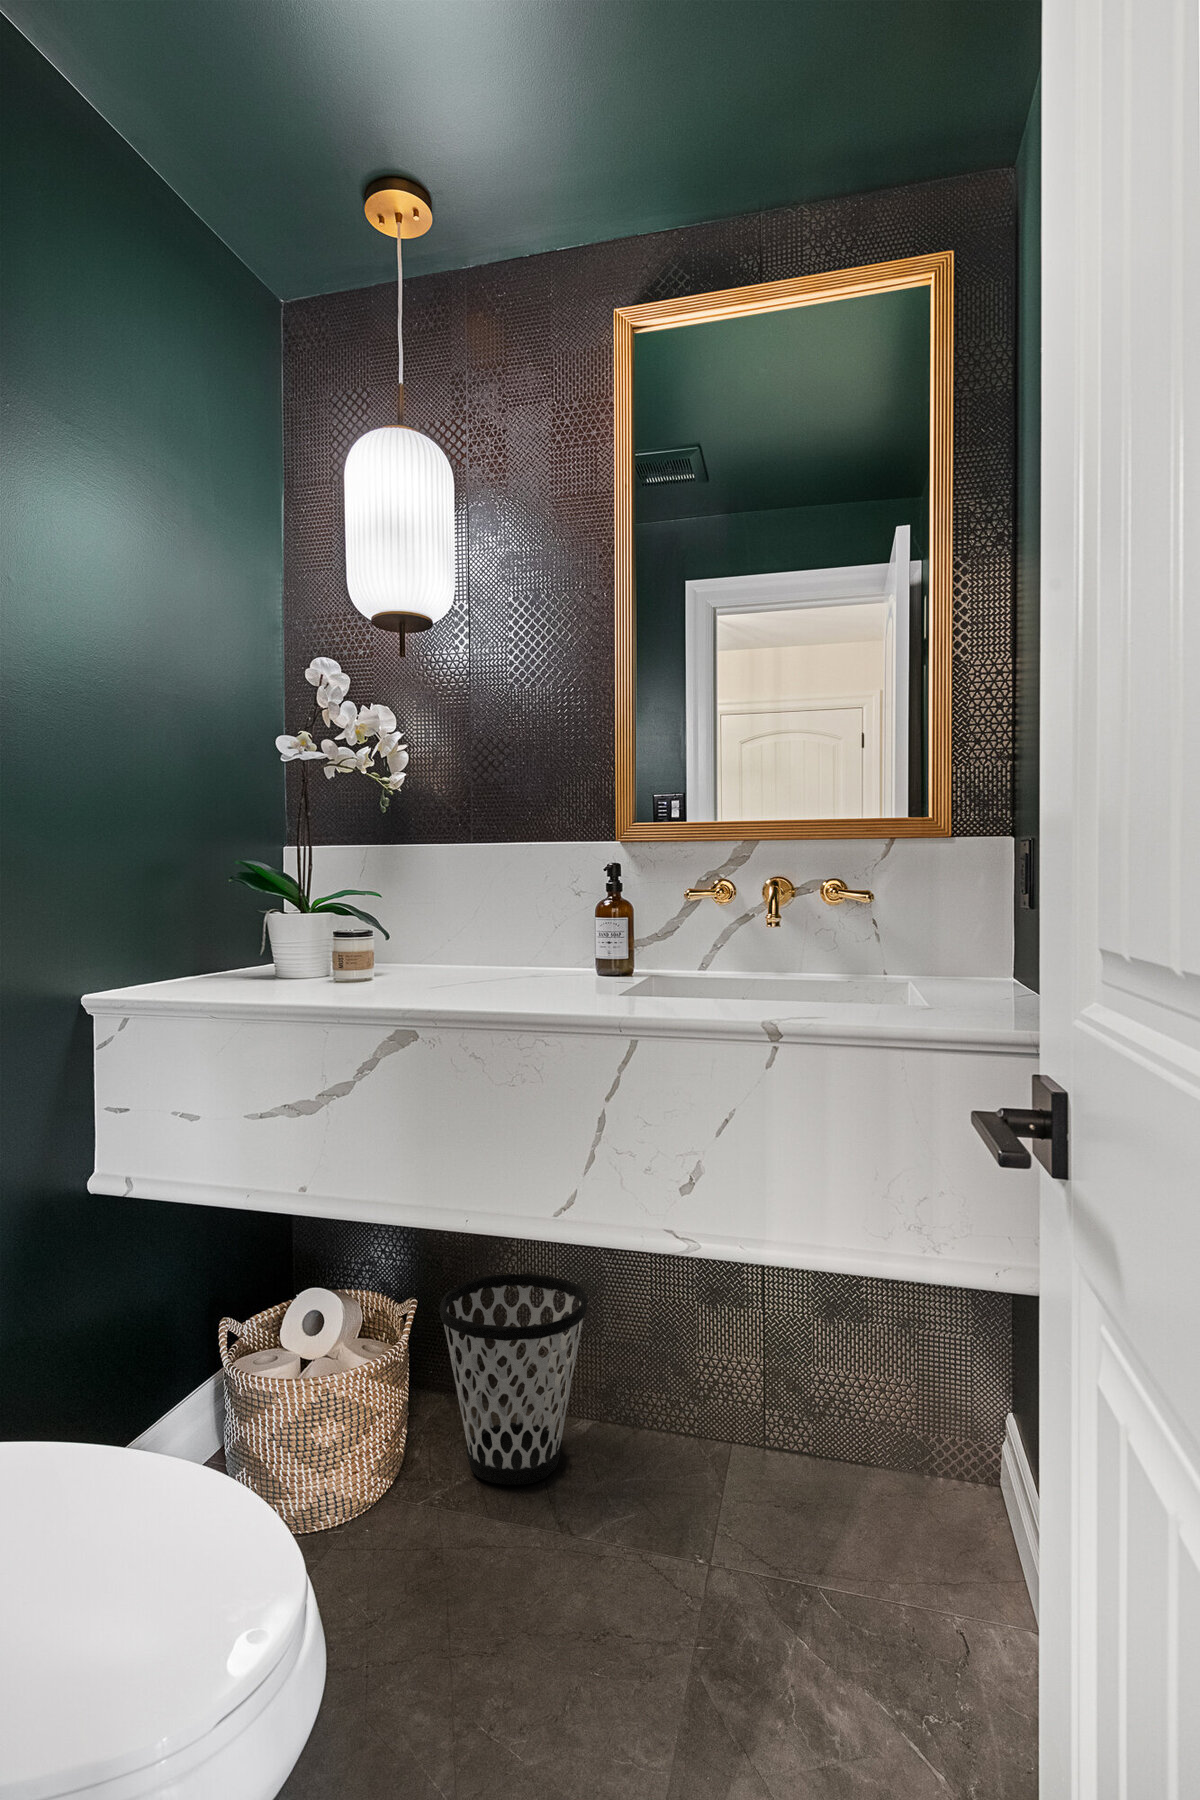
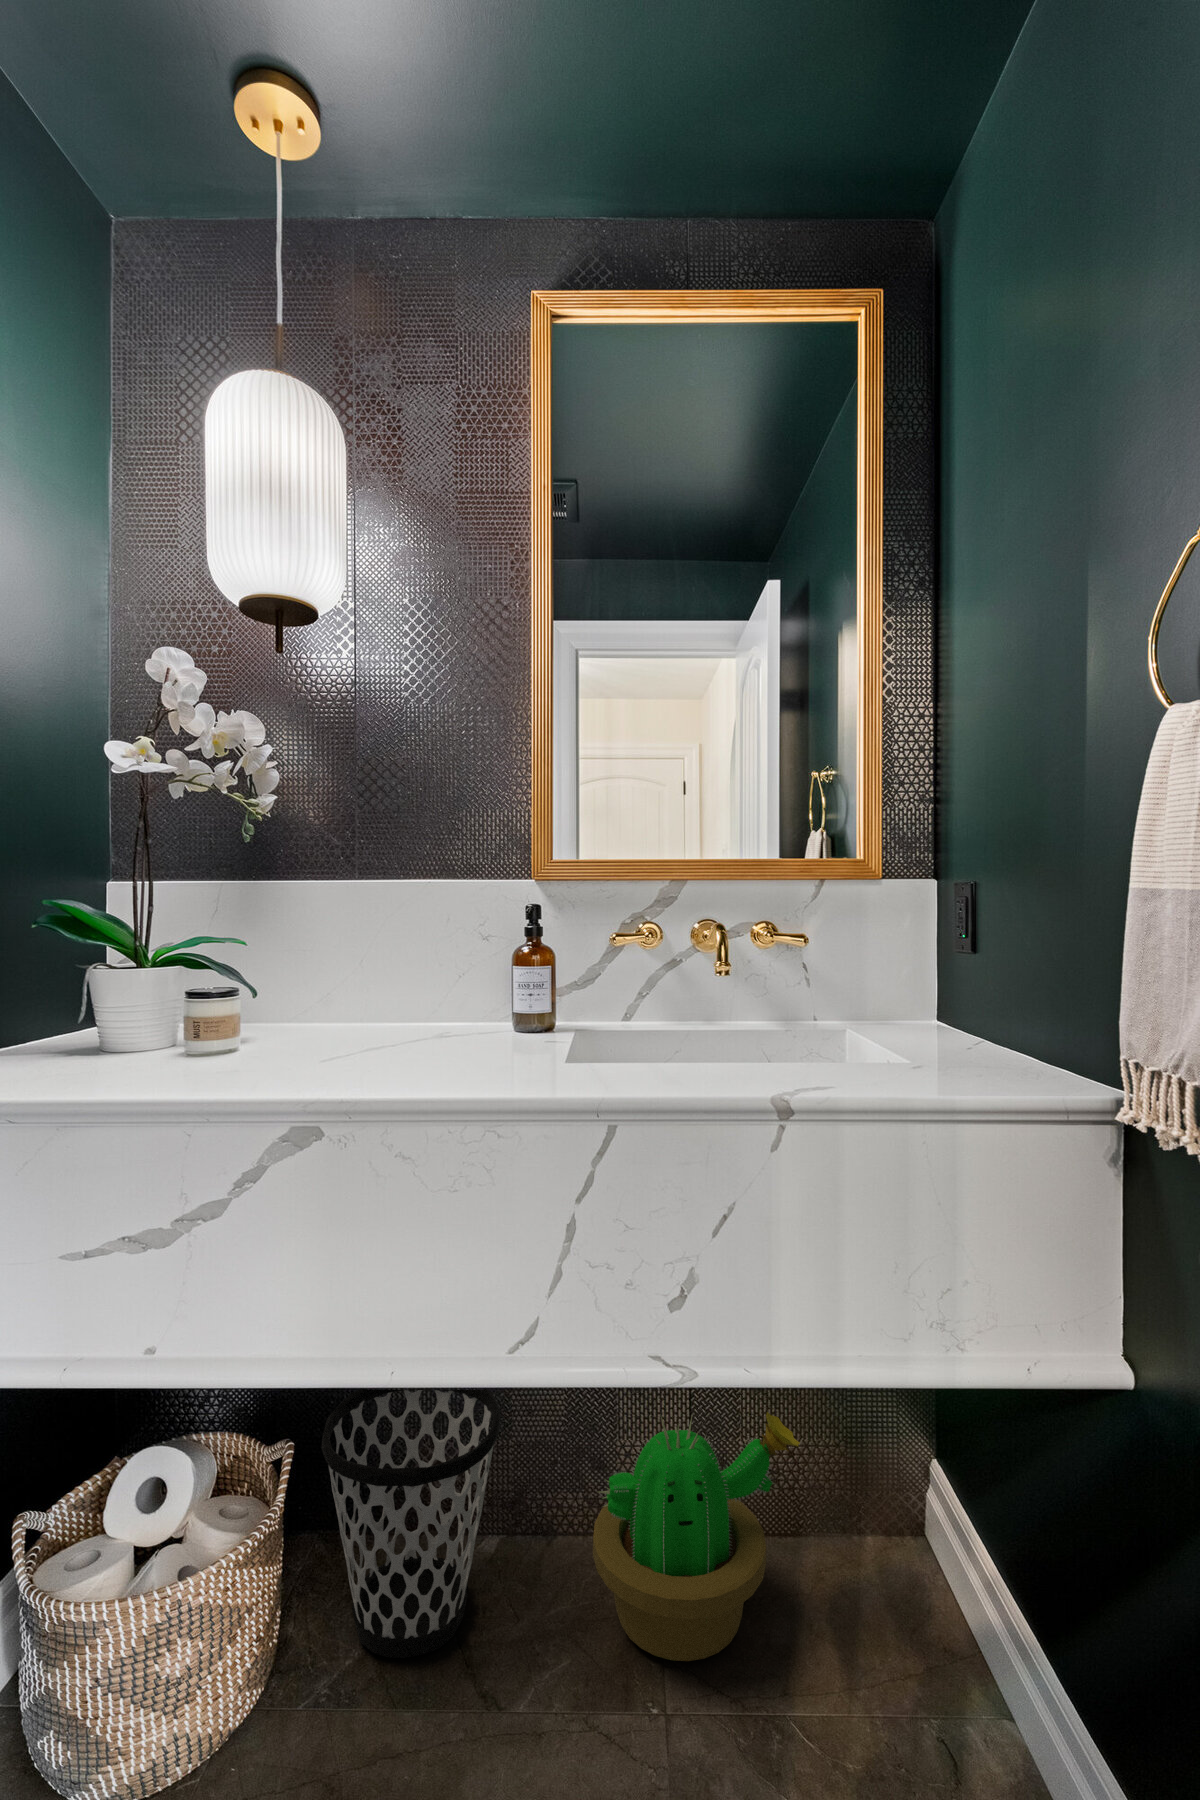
decorative plant: none [660,1317,847,1521] -> present [593,1412,800,1661]

